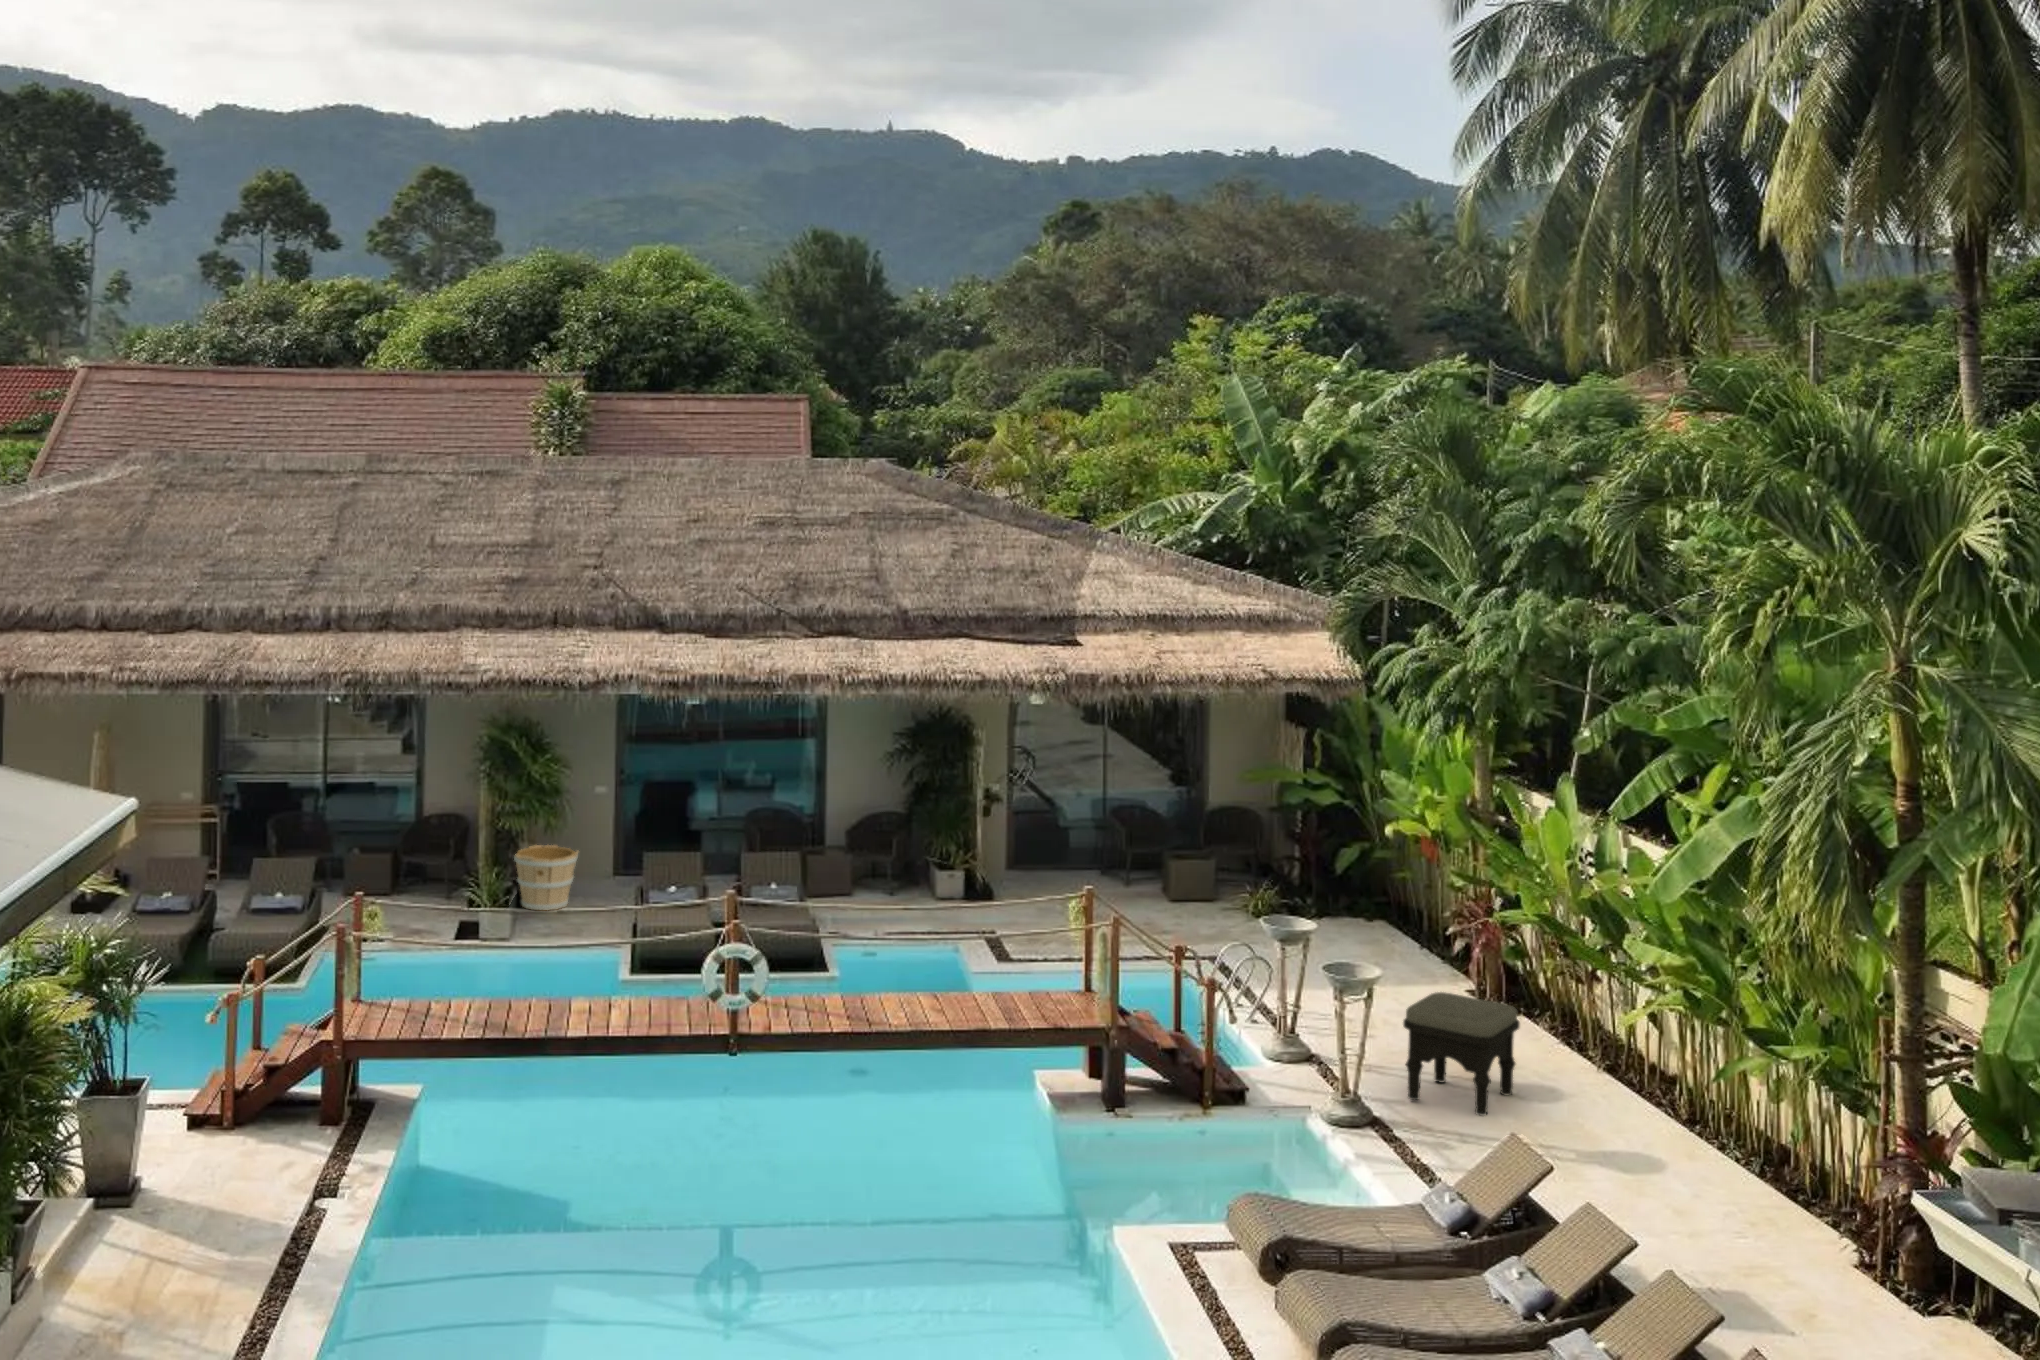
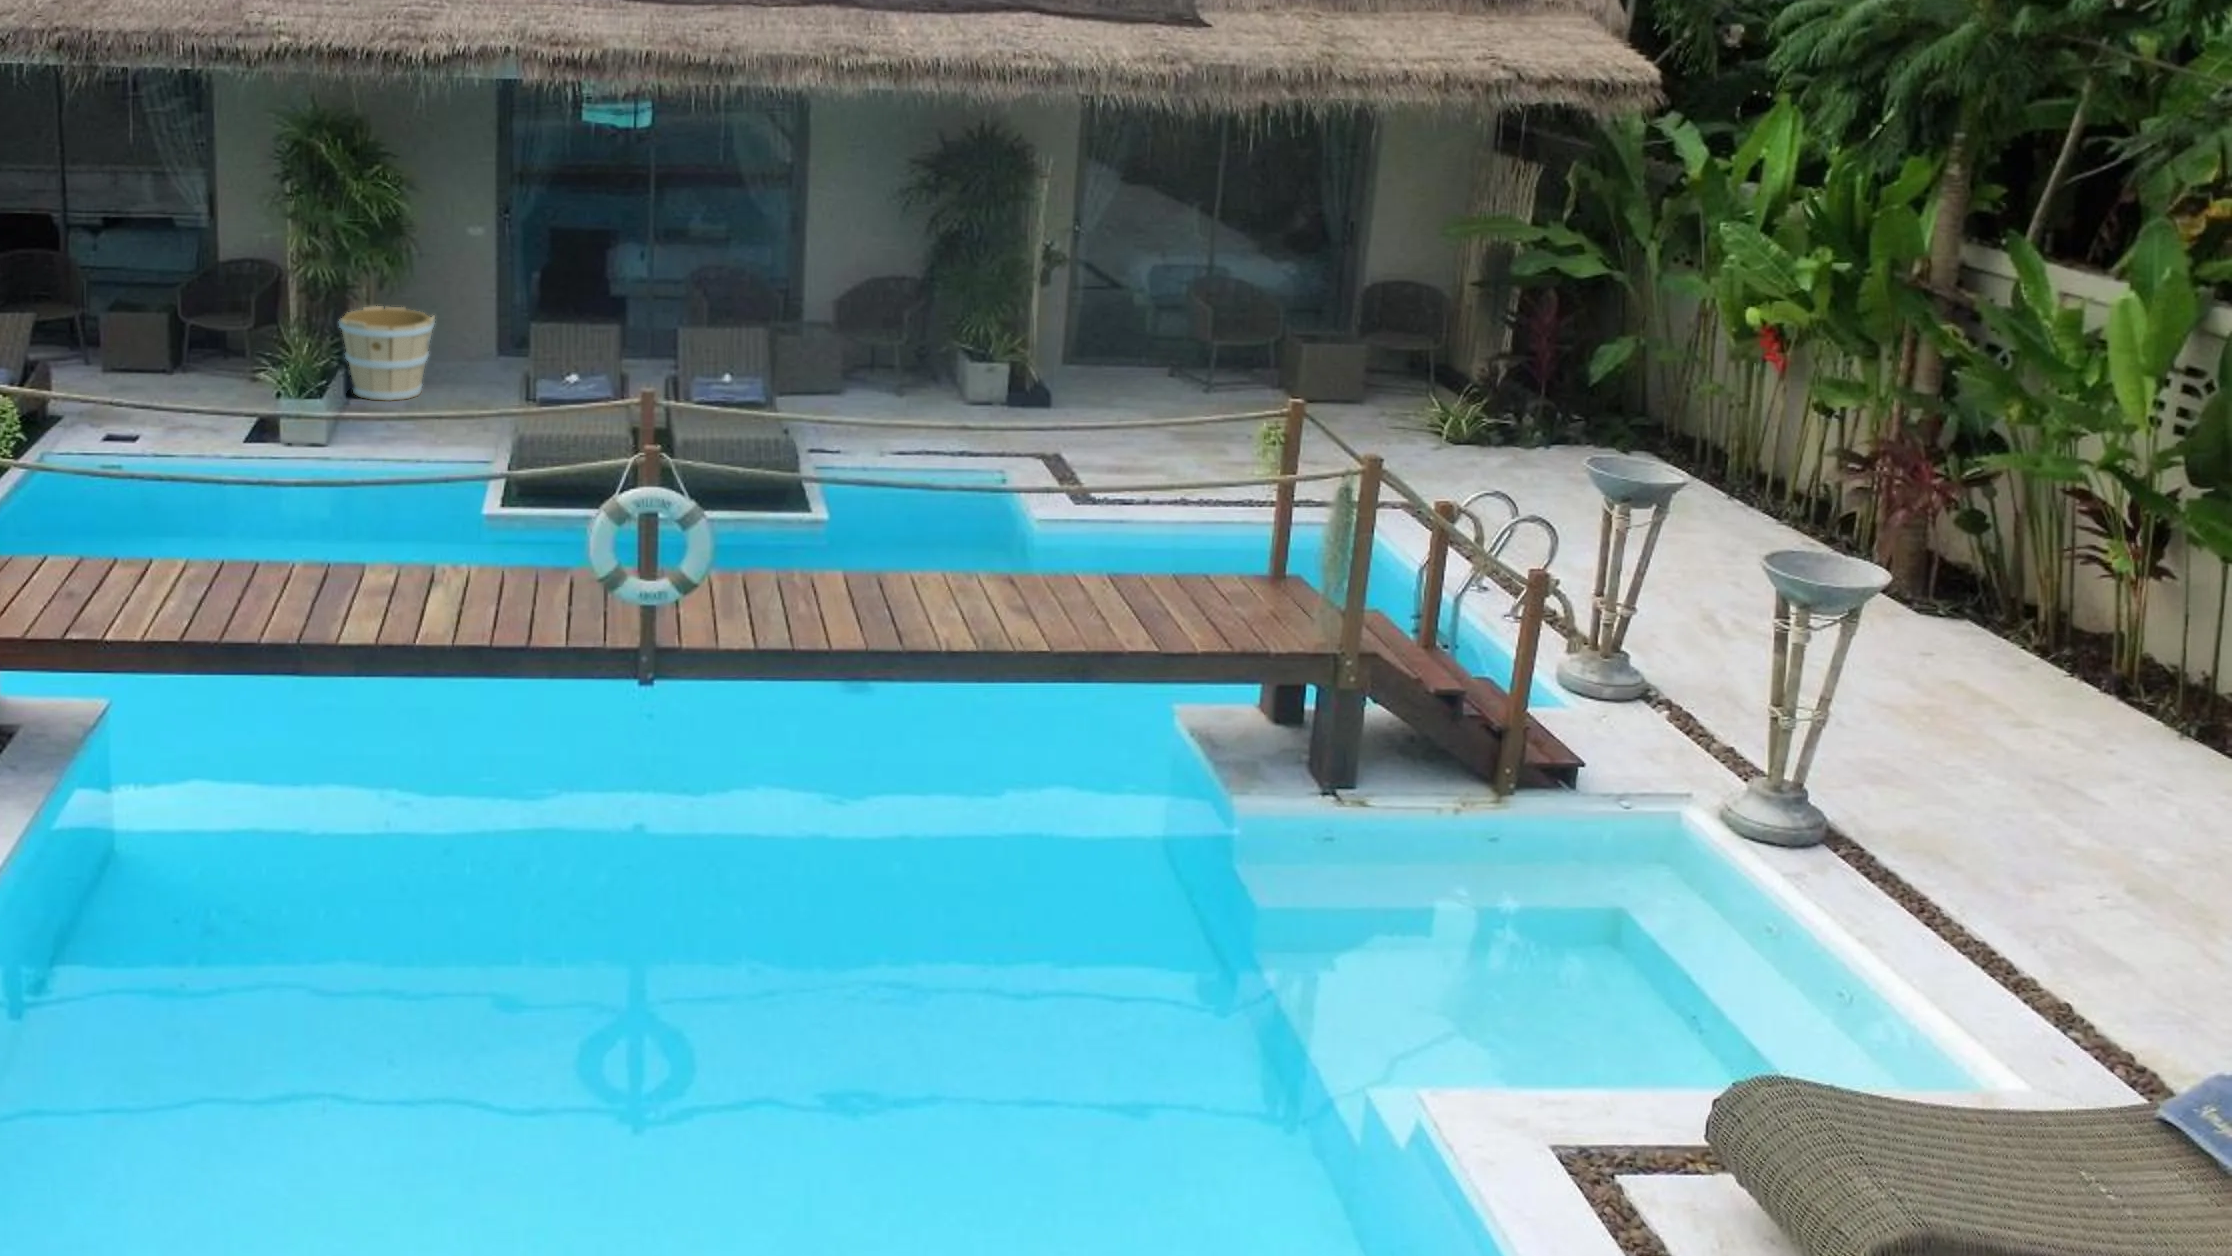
ottoman: present [1403,992,1520,1116] -> none [1890,608,2130,843]

